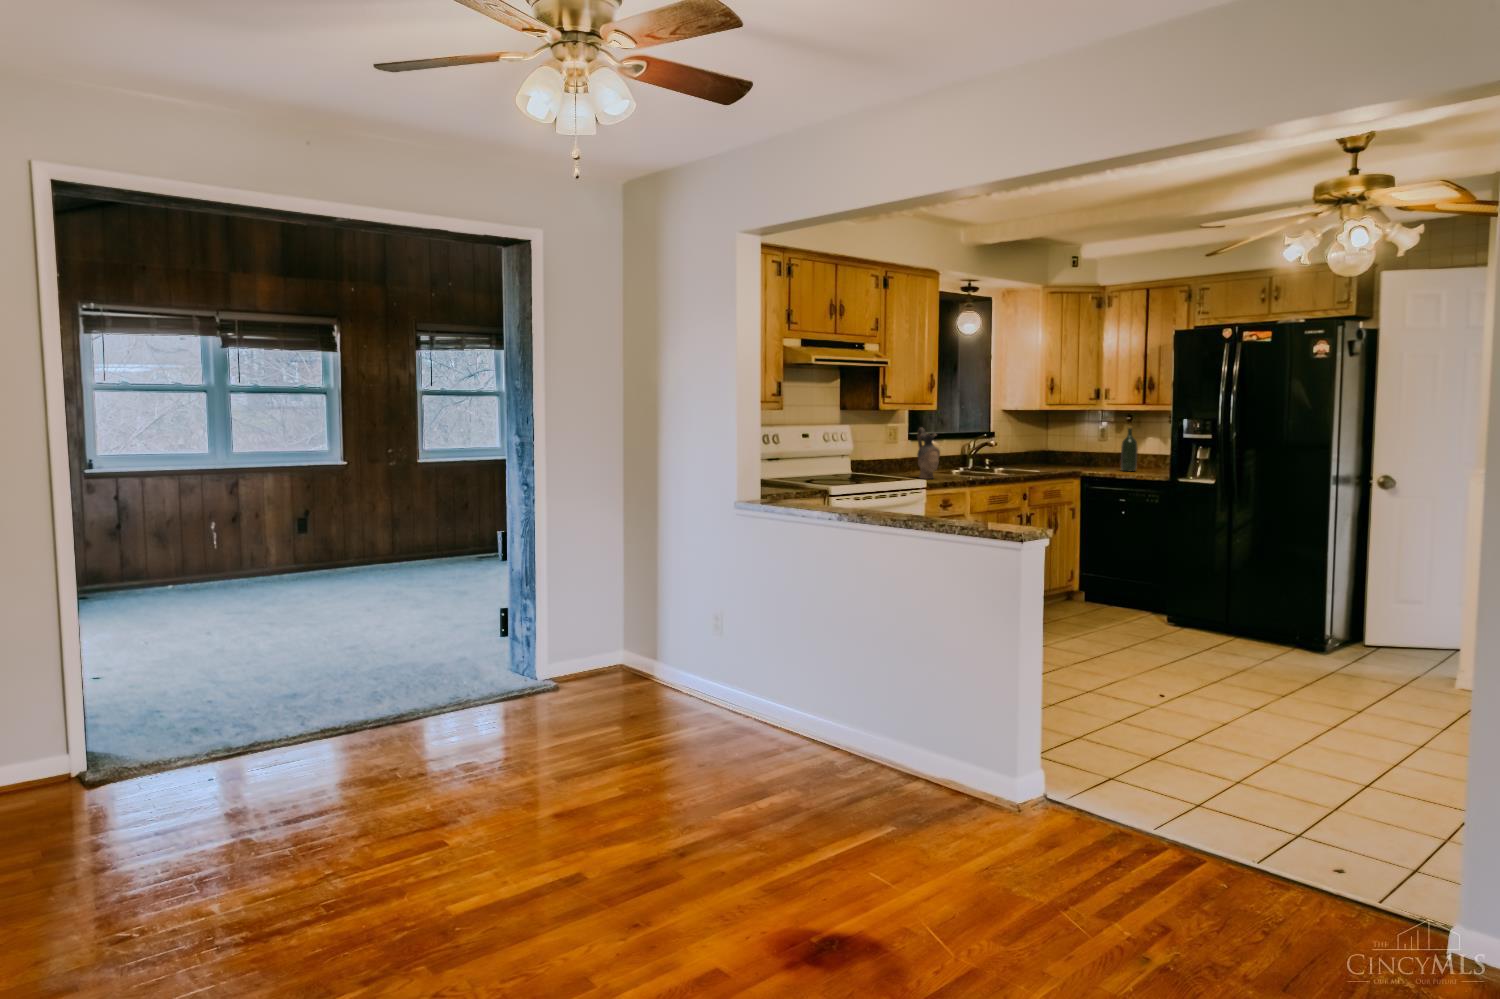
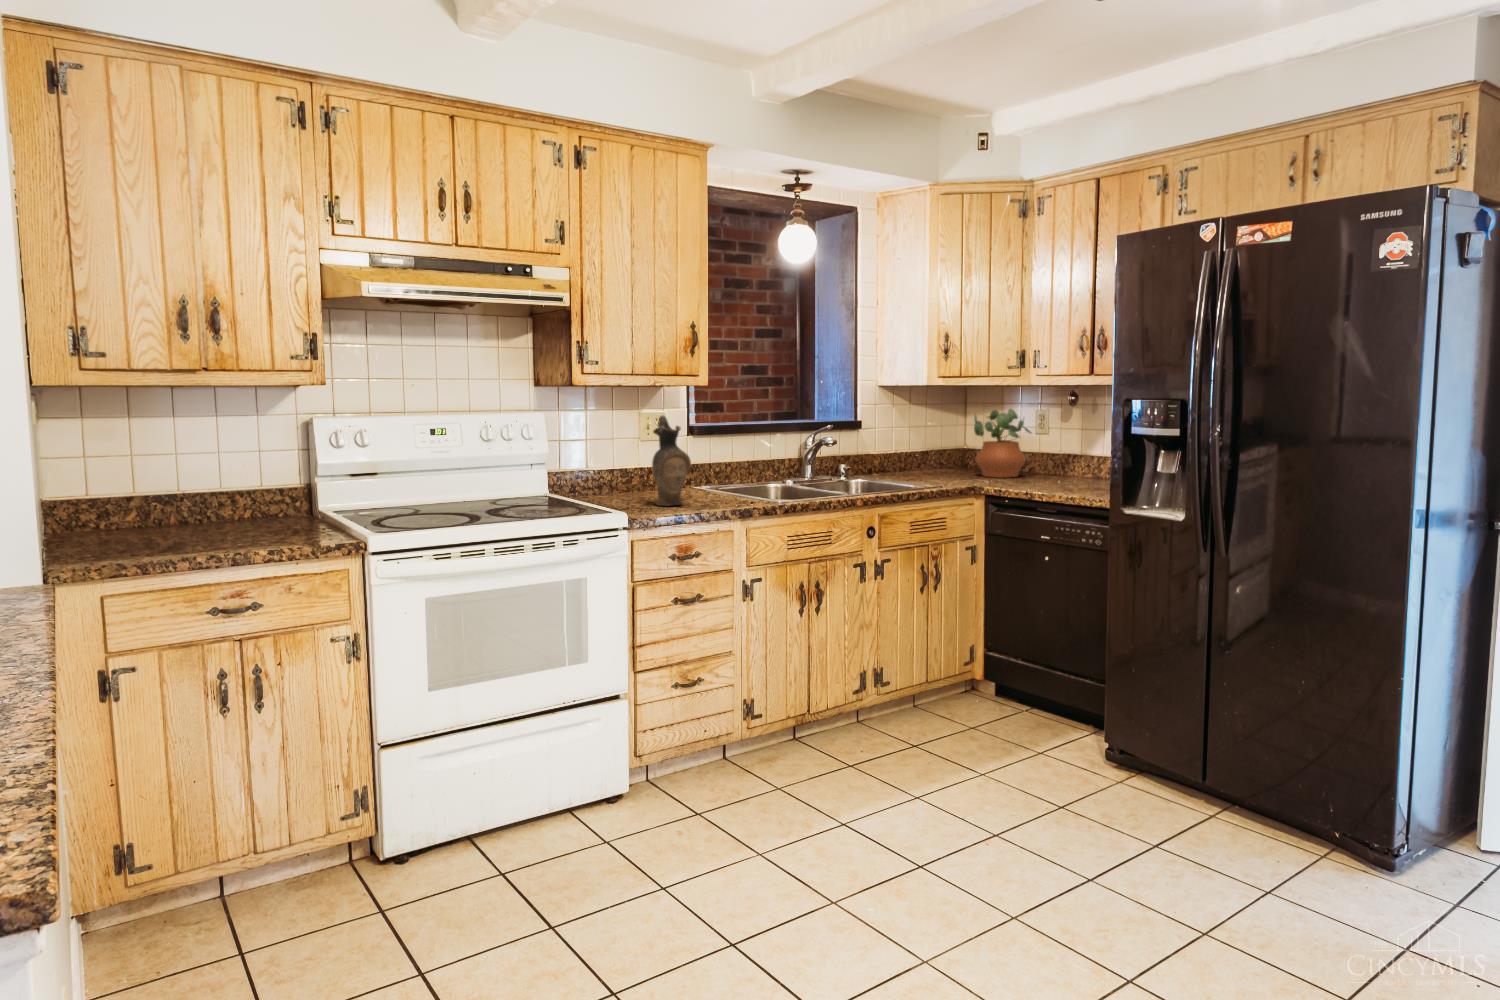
potted plant: none [1062,425,1099,468] -> present [974,409,1031,478]
wine bottle: present [1121,426,1138,471] -> none [1054,411,1082,486]

